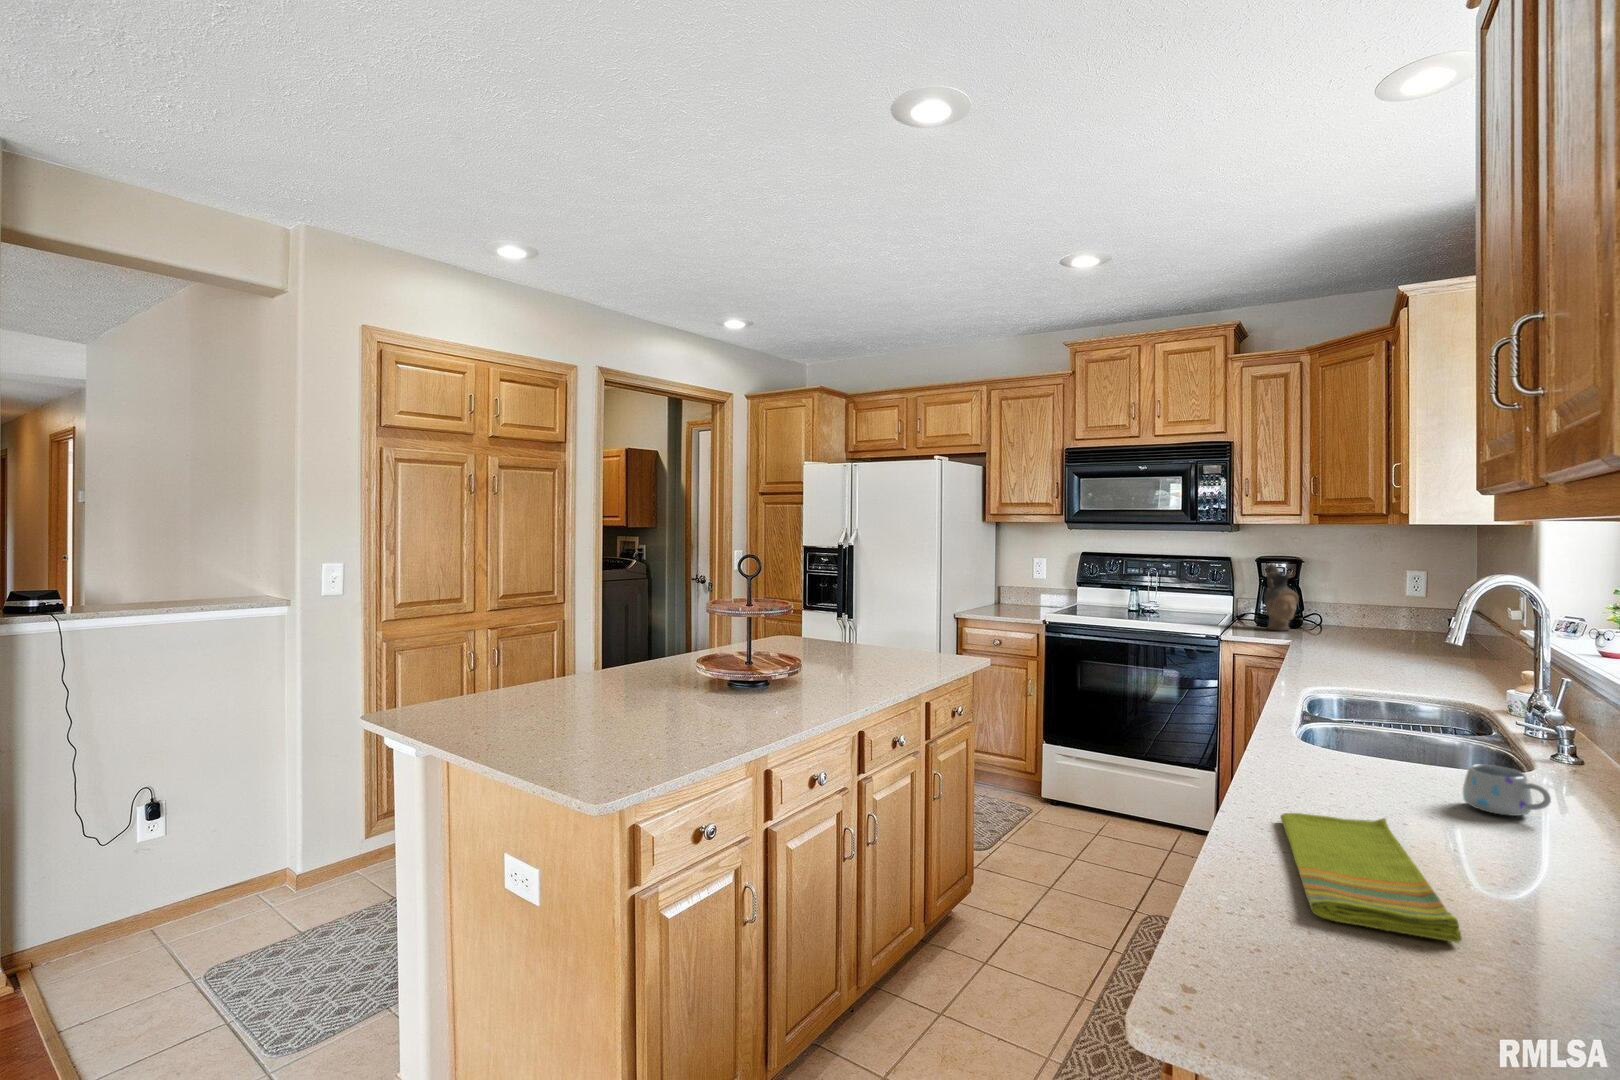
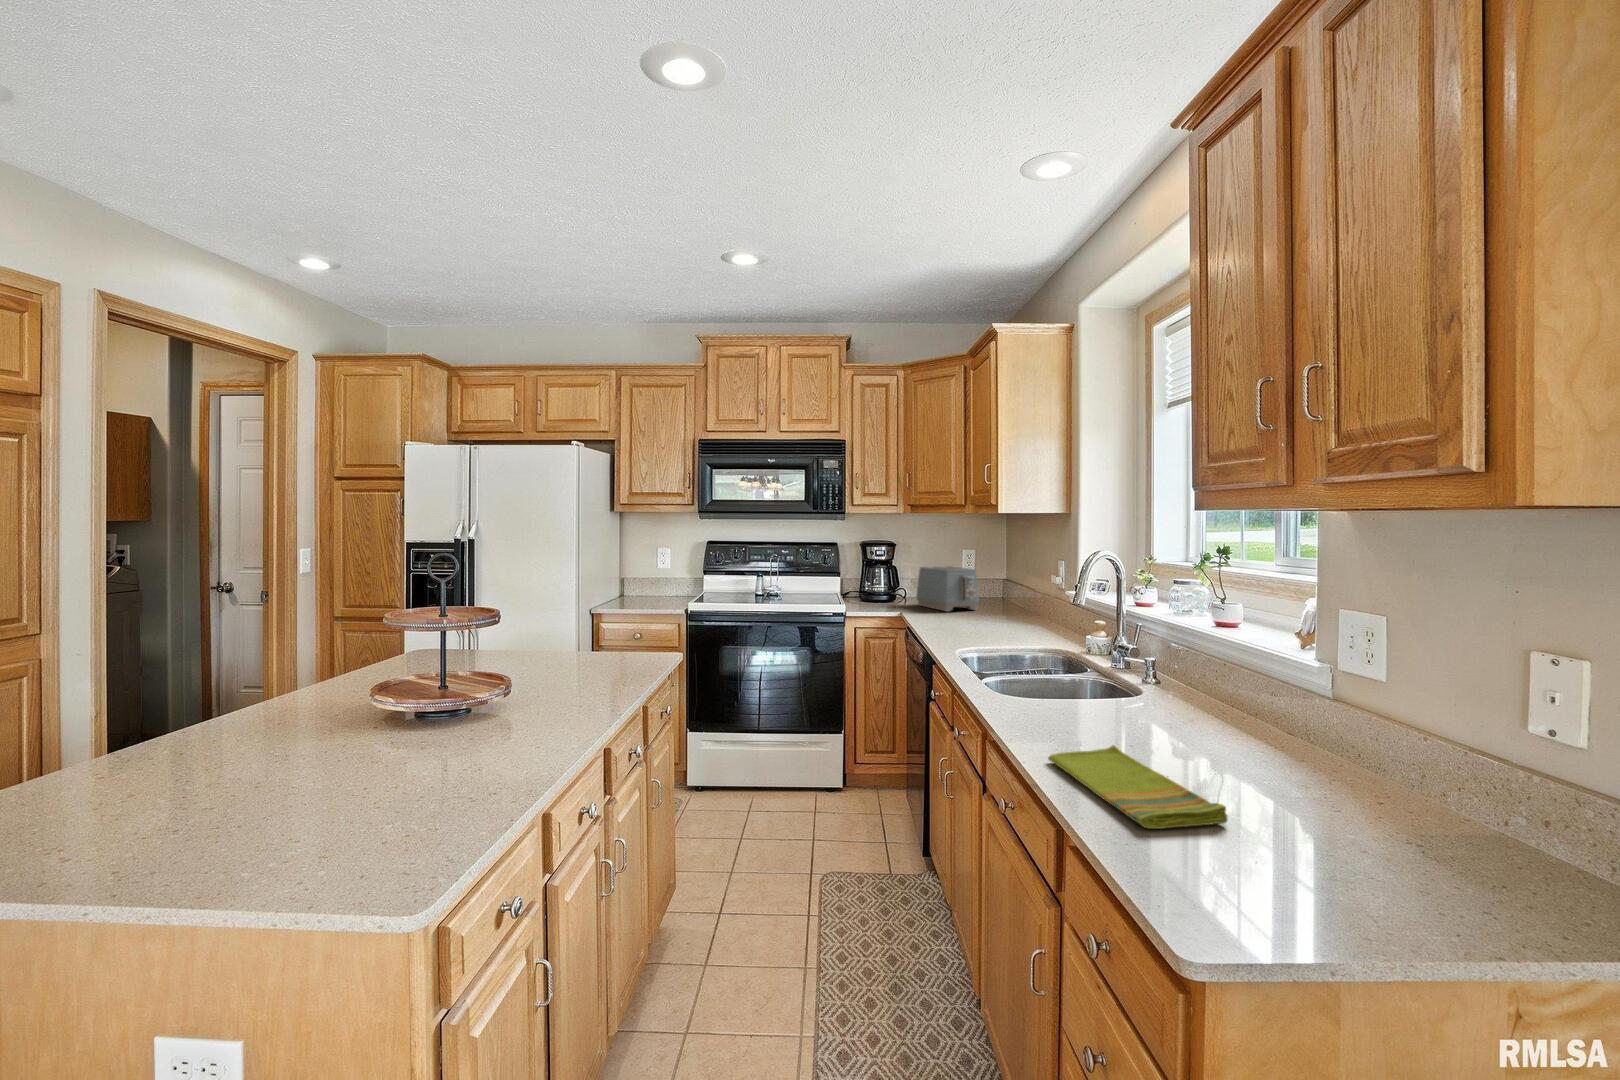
ceramic pitcher: present [1265,564,1299,630] -> none [870,548,896,605]
toaster: none [1326,588,1413,645] -> present [917,566,979,612]
mug: present [1463,765,1551,816] -> none [1126,694,1181,728]

